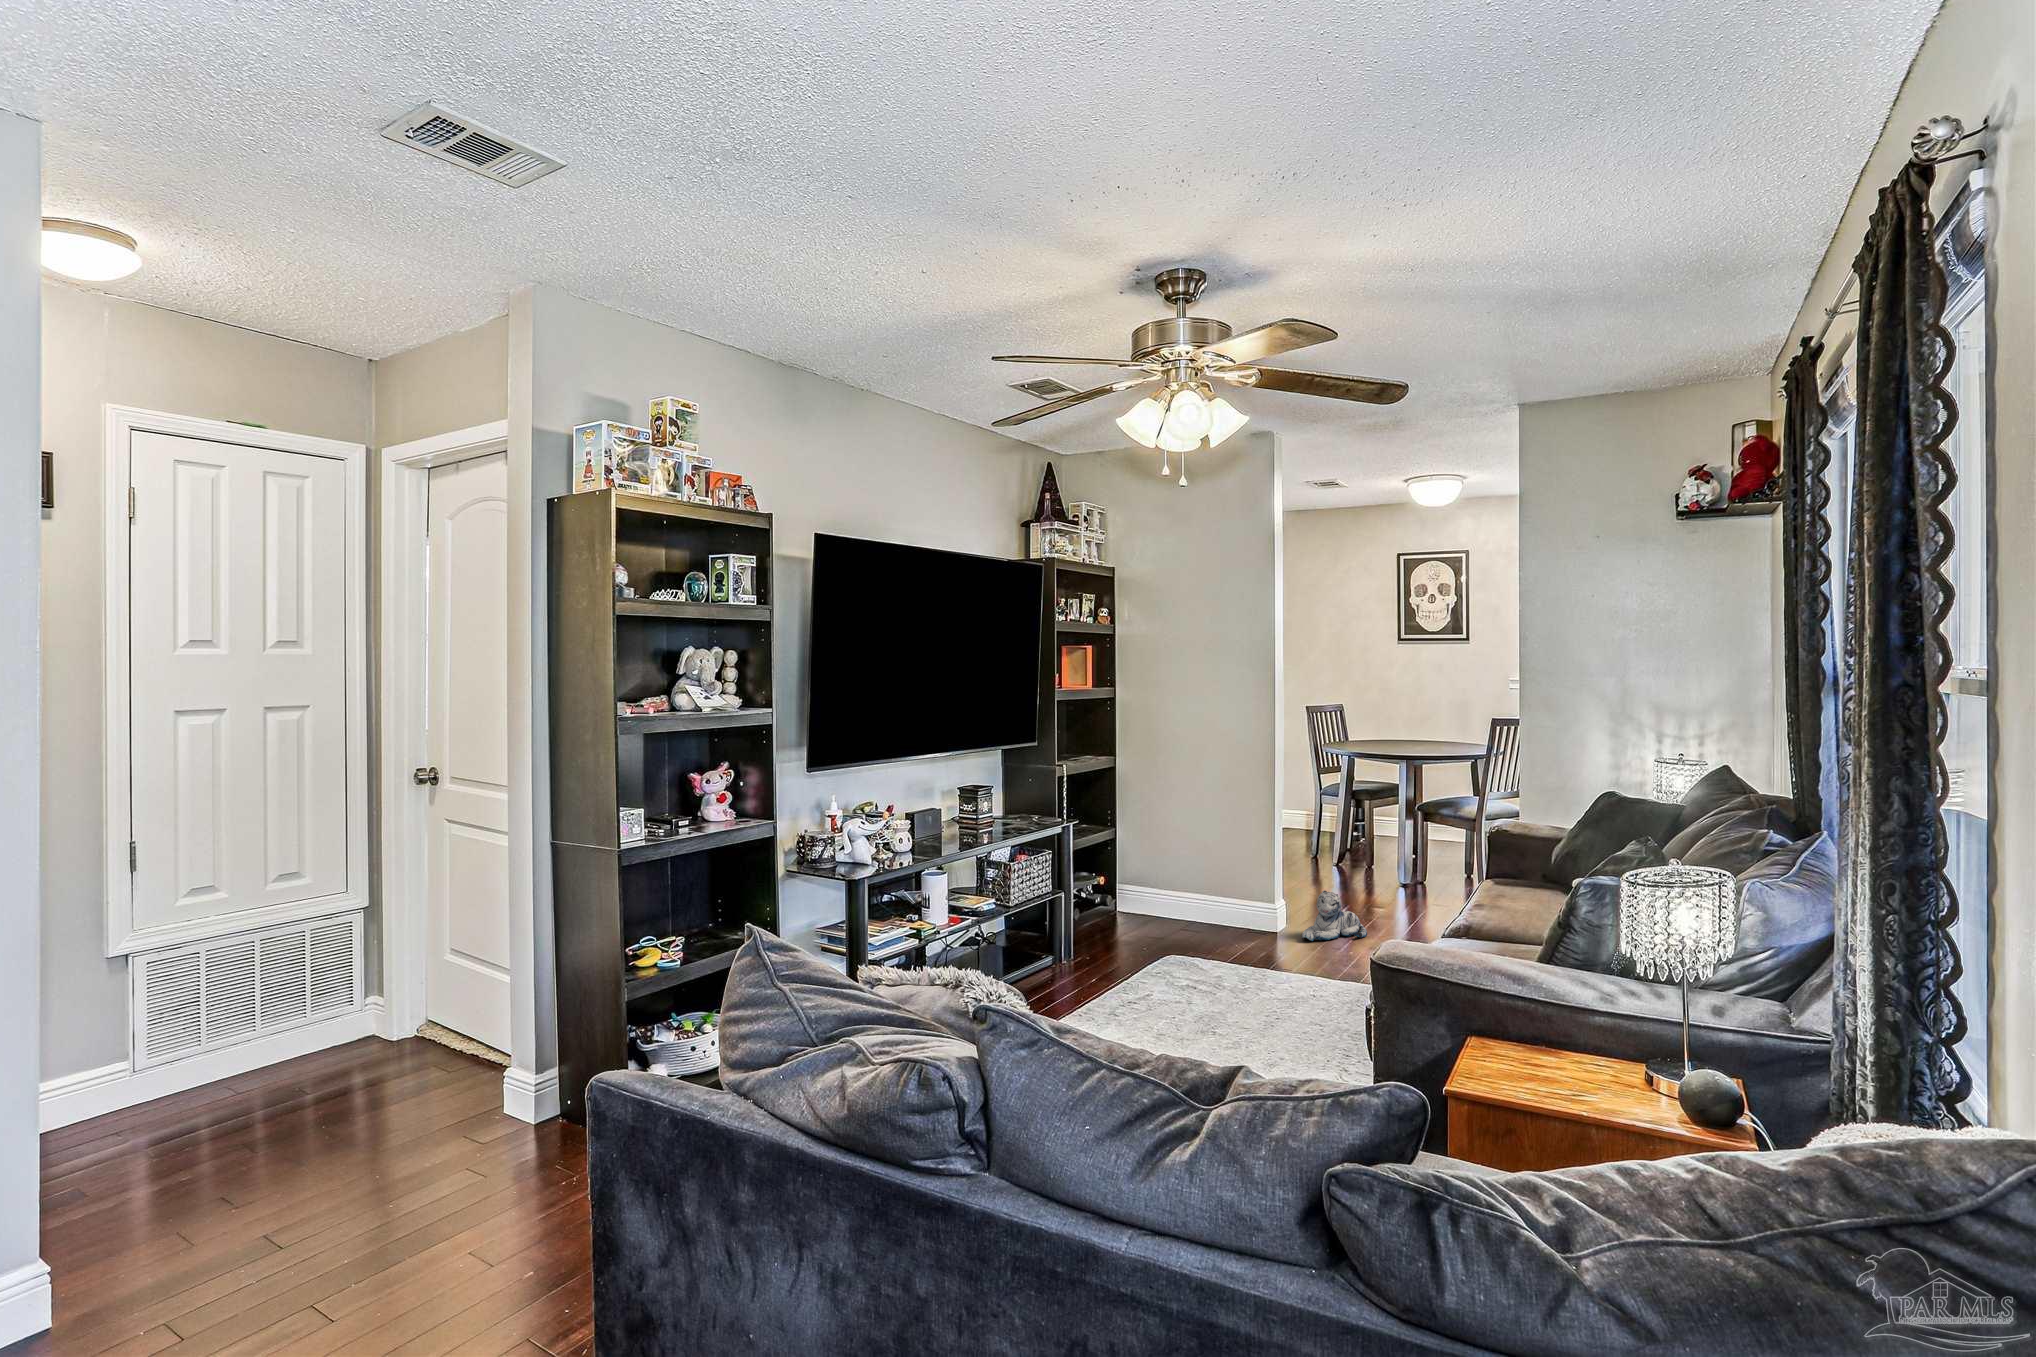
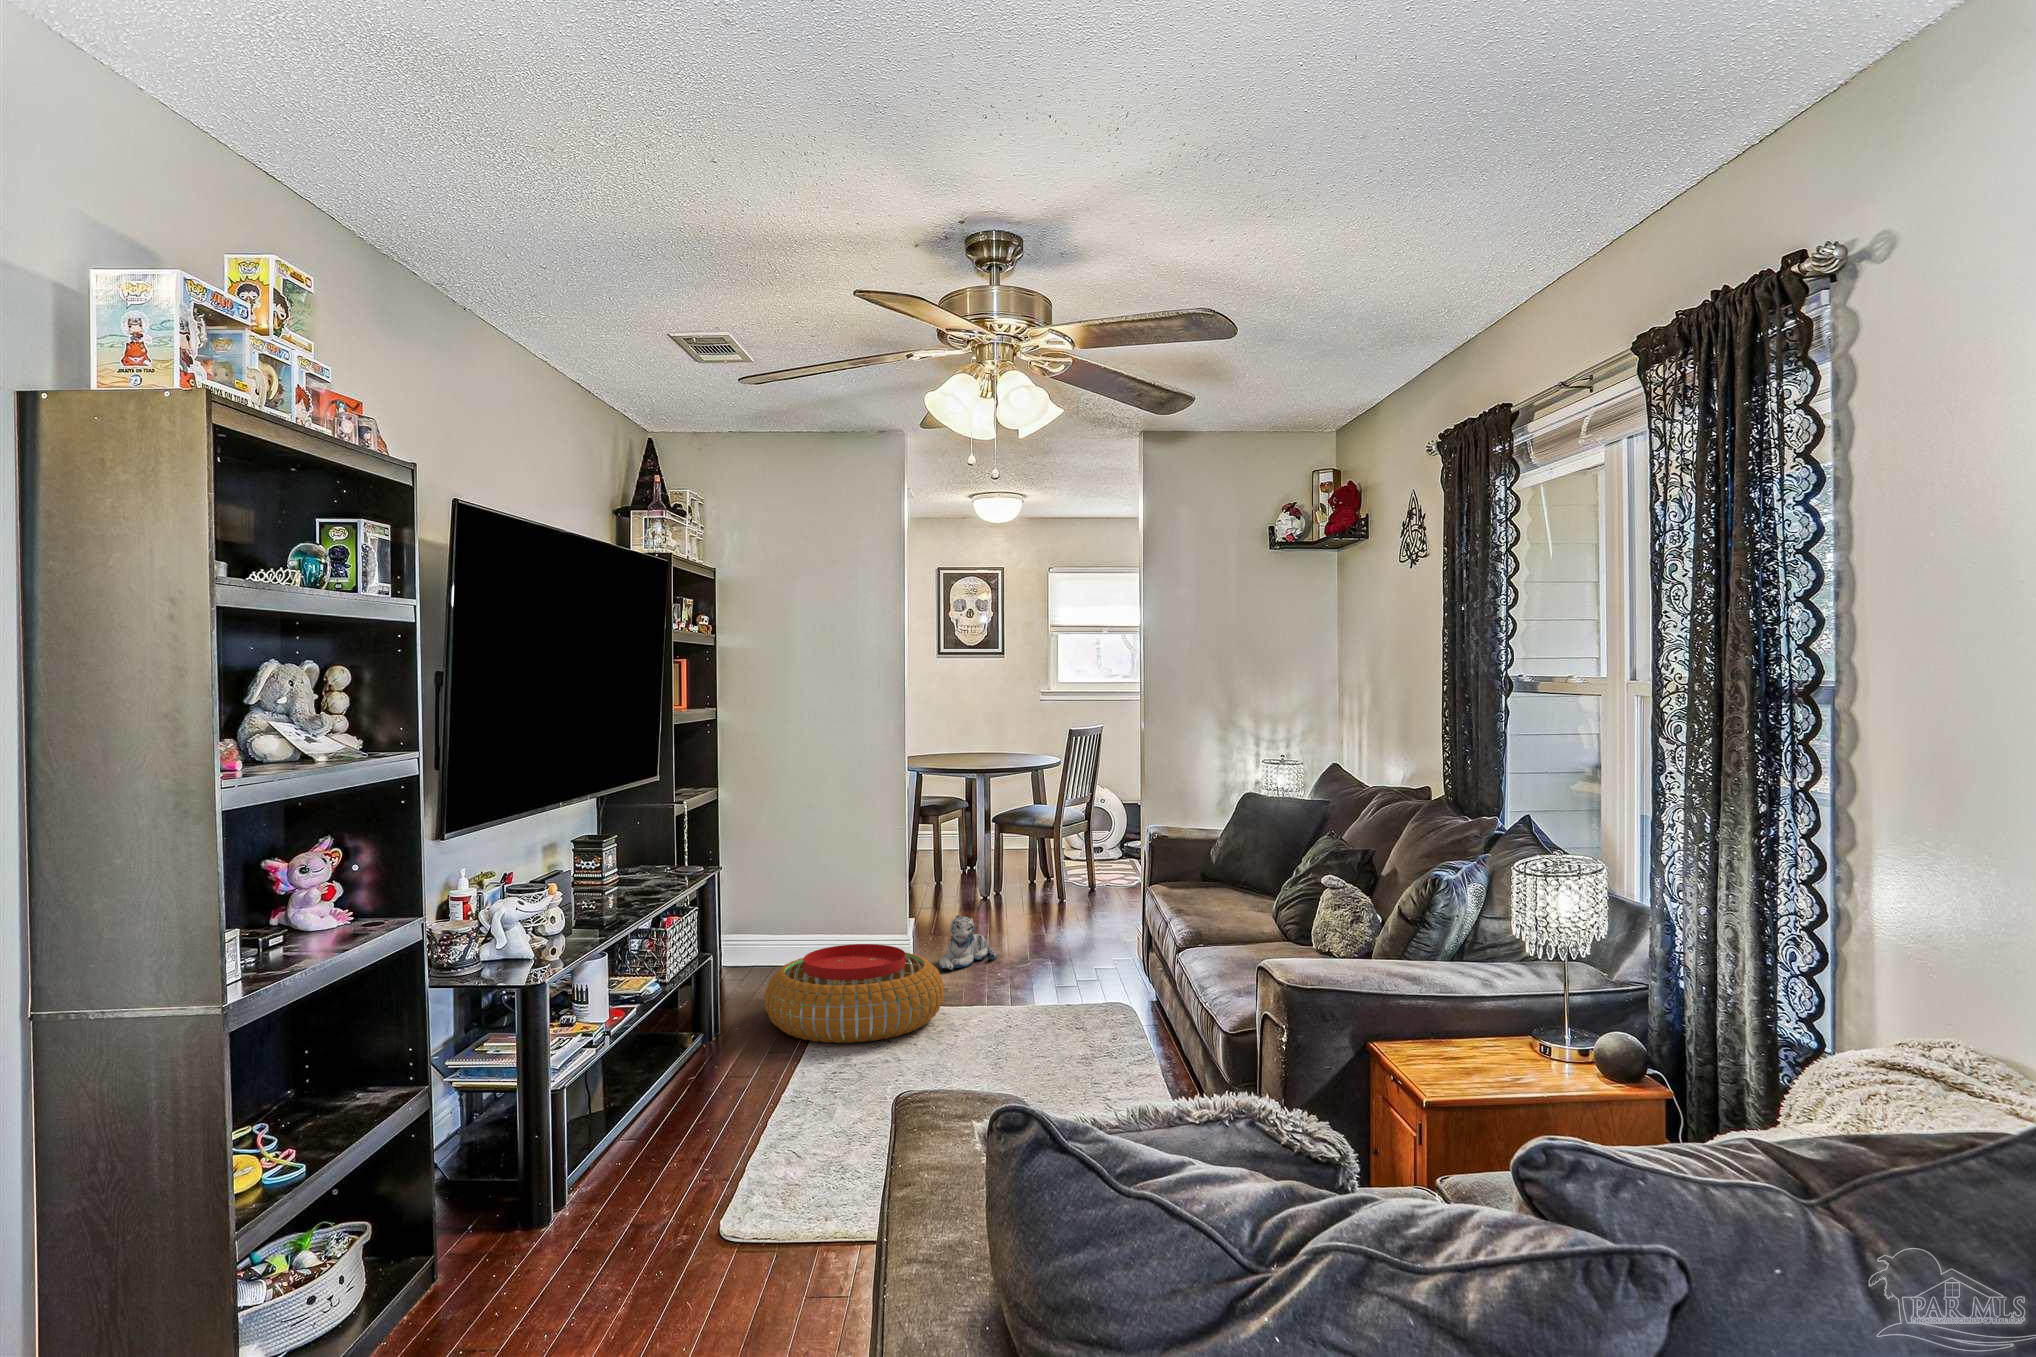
pouf: none [1112,901,1272,986] -> present [765,944,944,1043]

